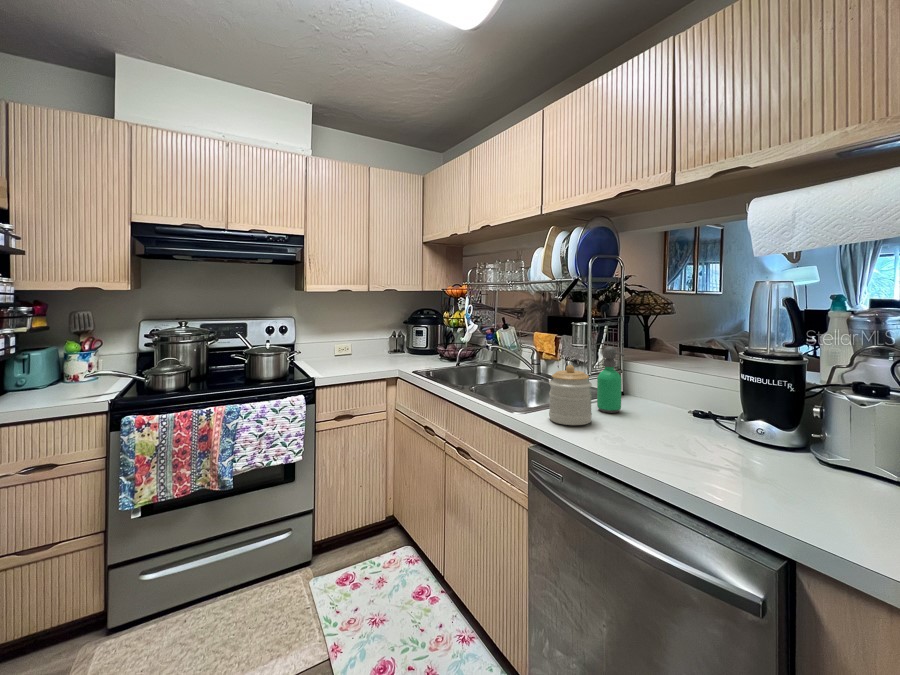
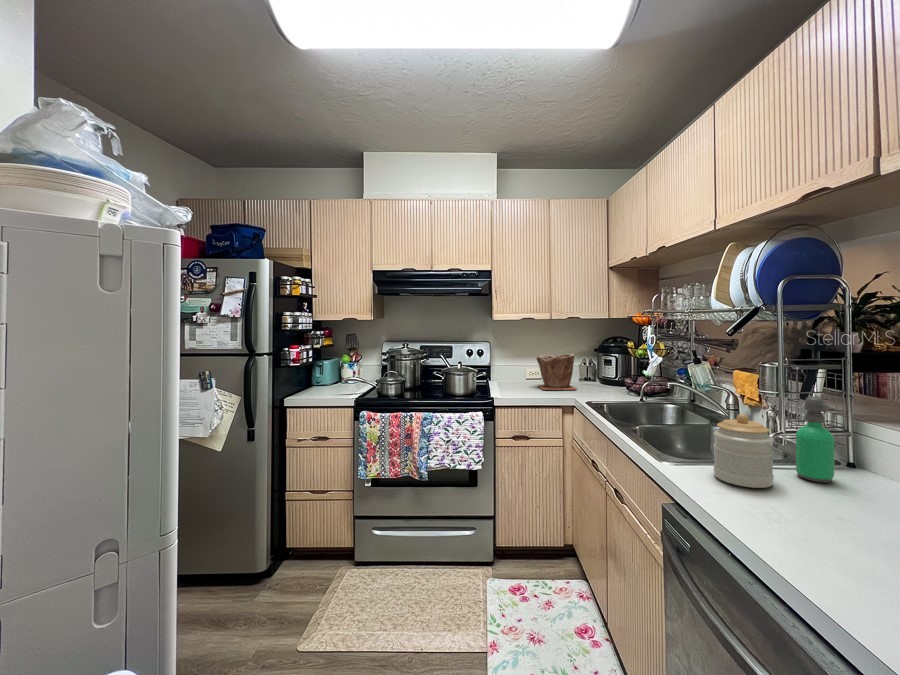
plant pot: none [351,328,394,366] -> present [536,354,576,390]

